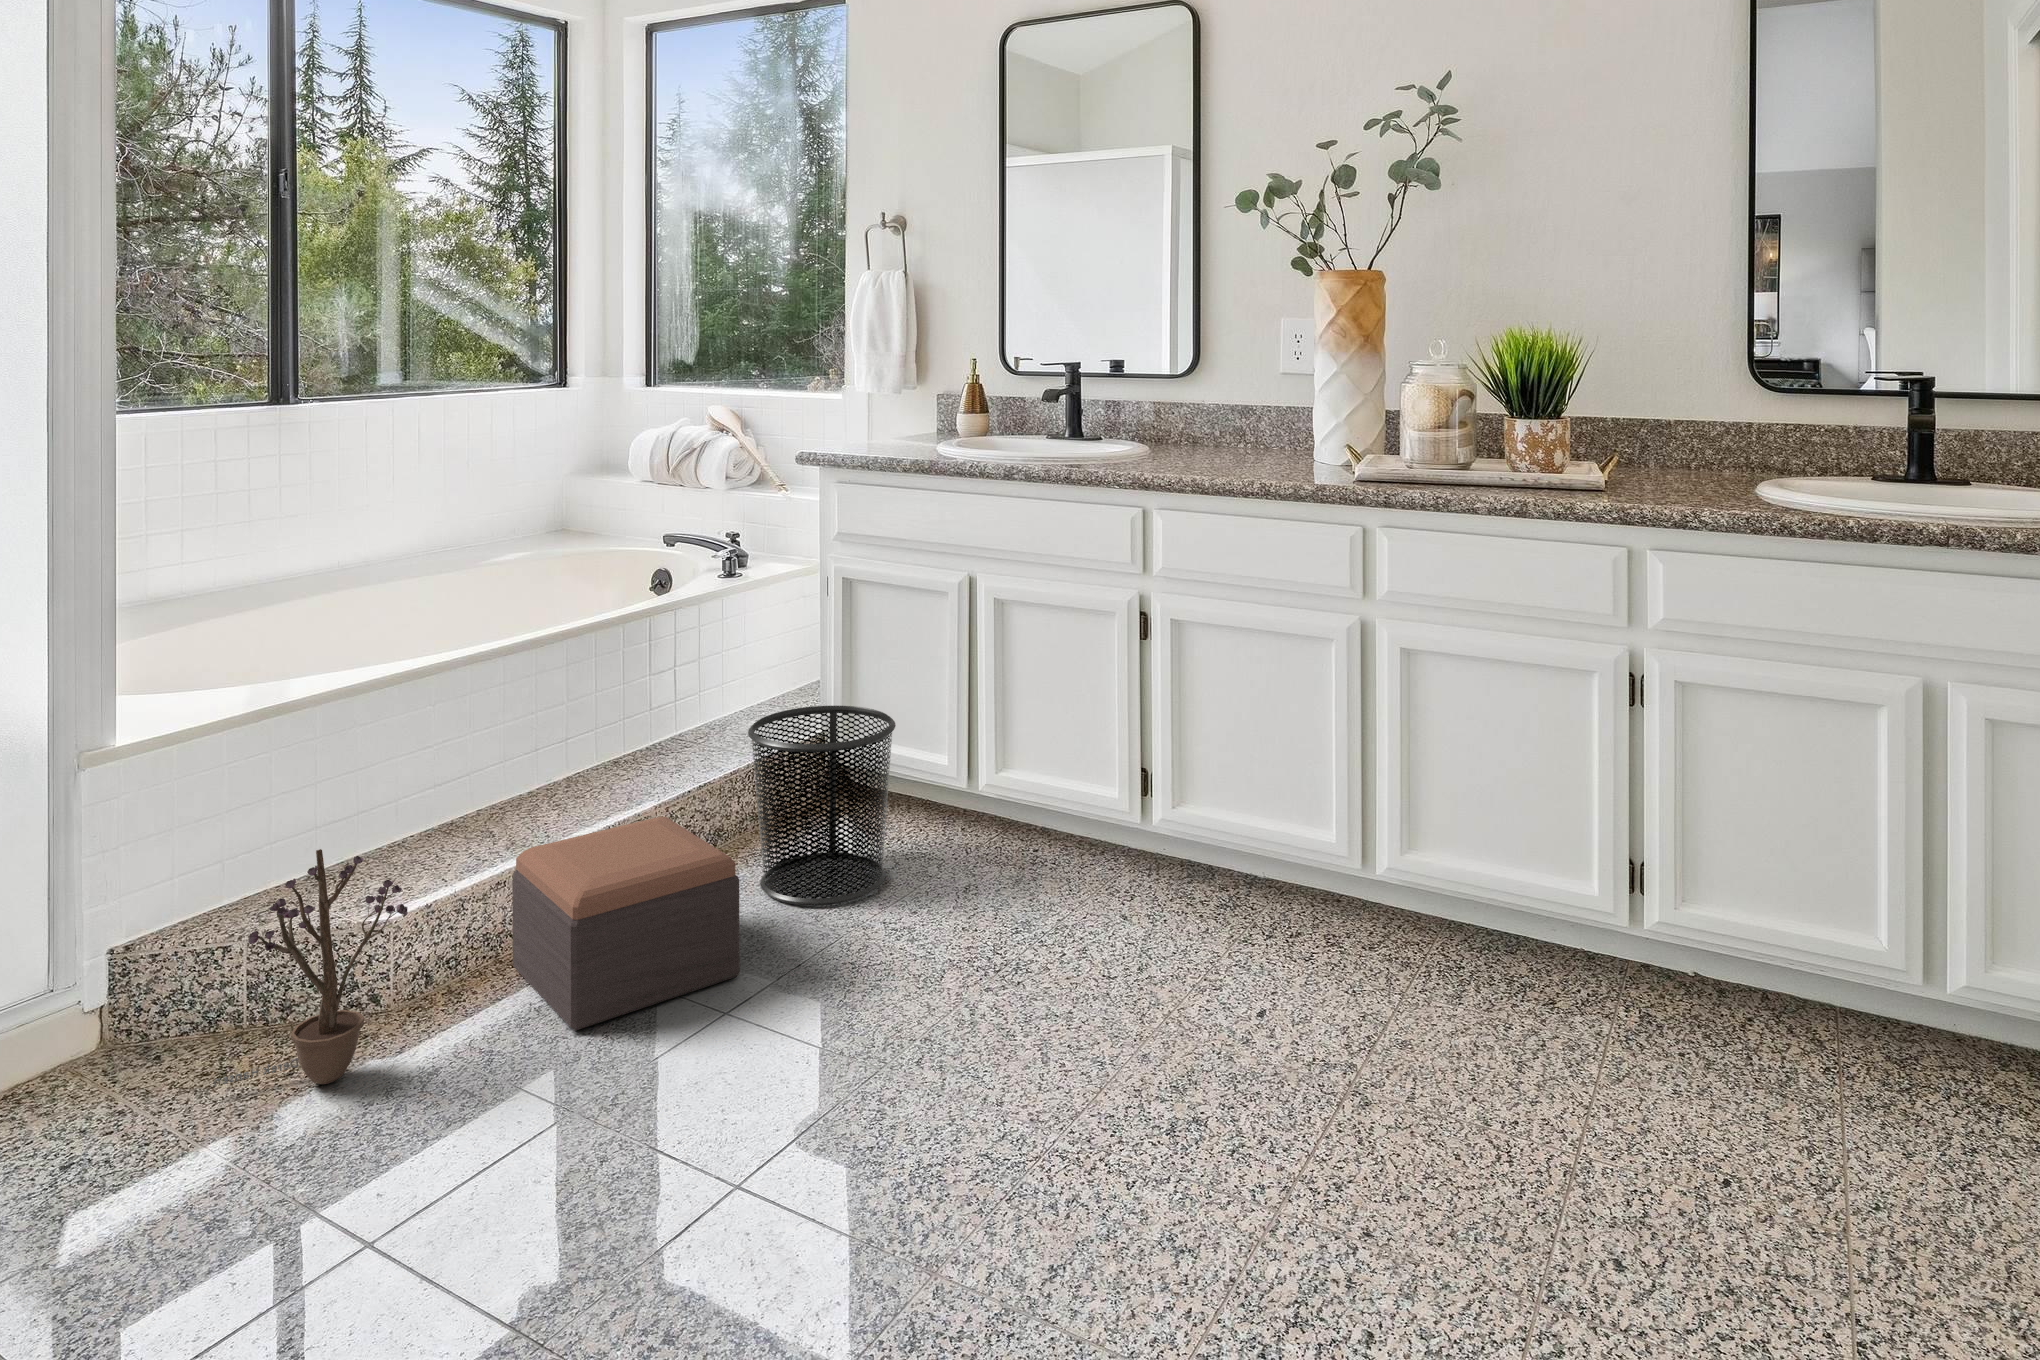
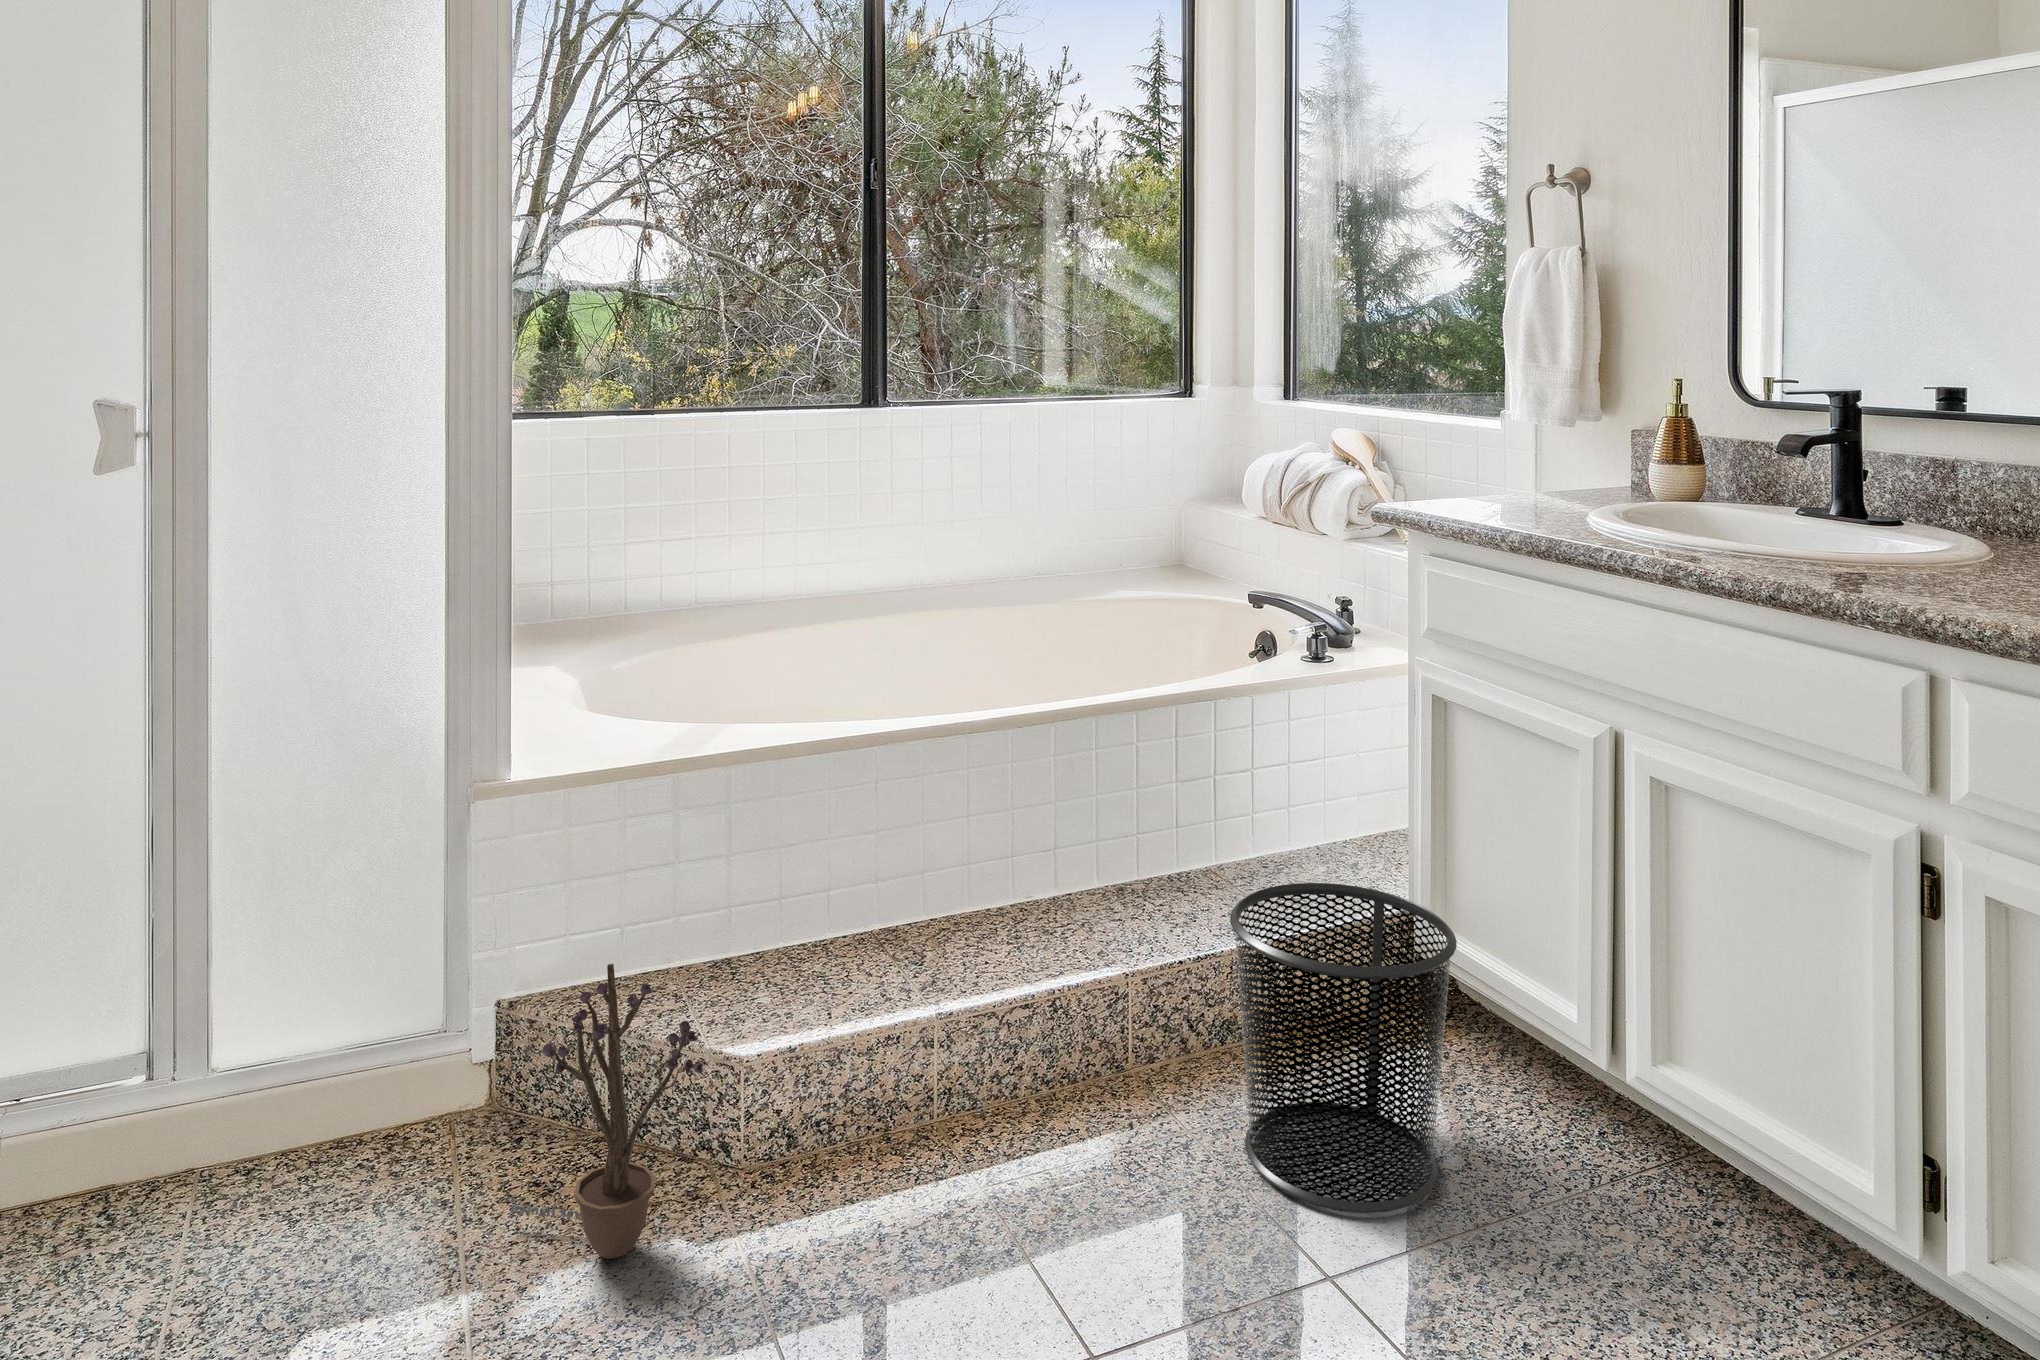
footstool: present [512,817,740,1031] -> none [885,1005,1141,1301]

